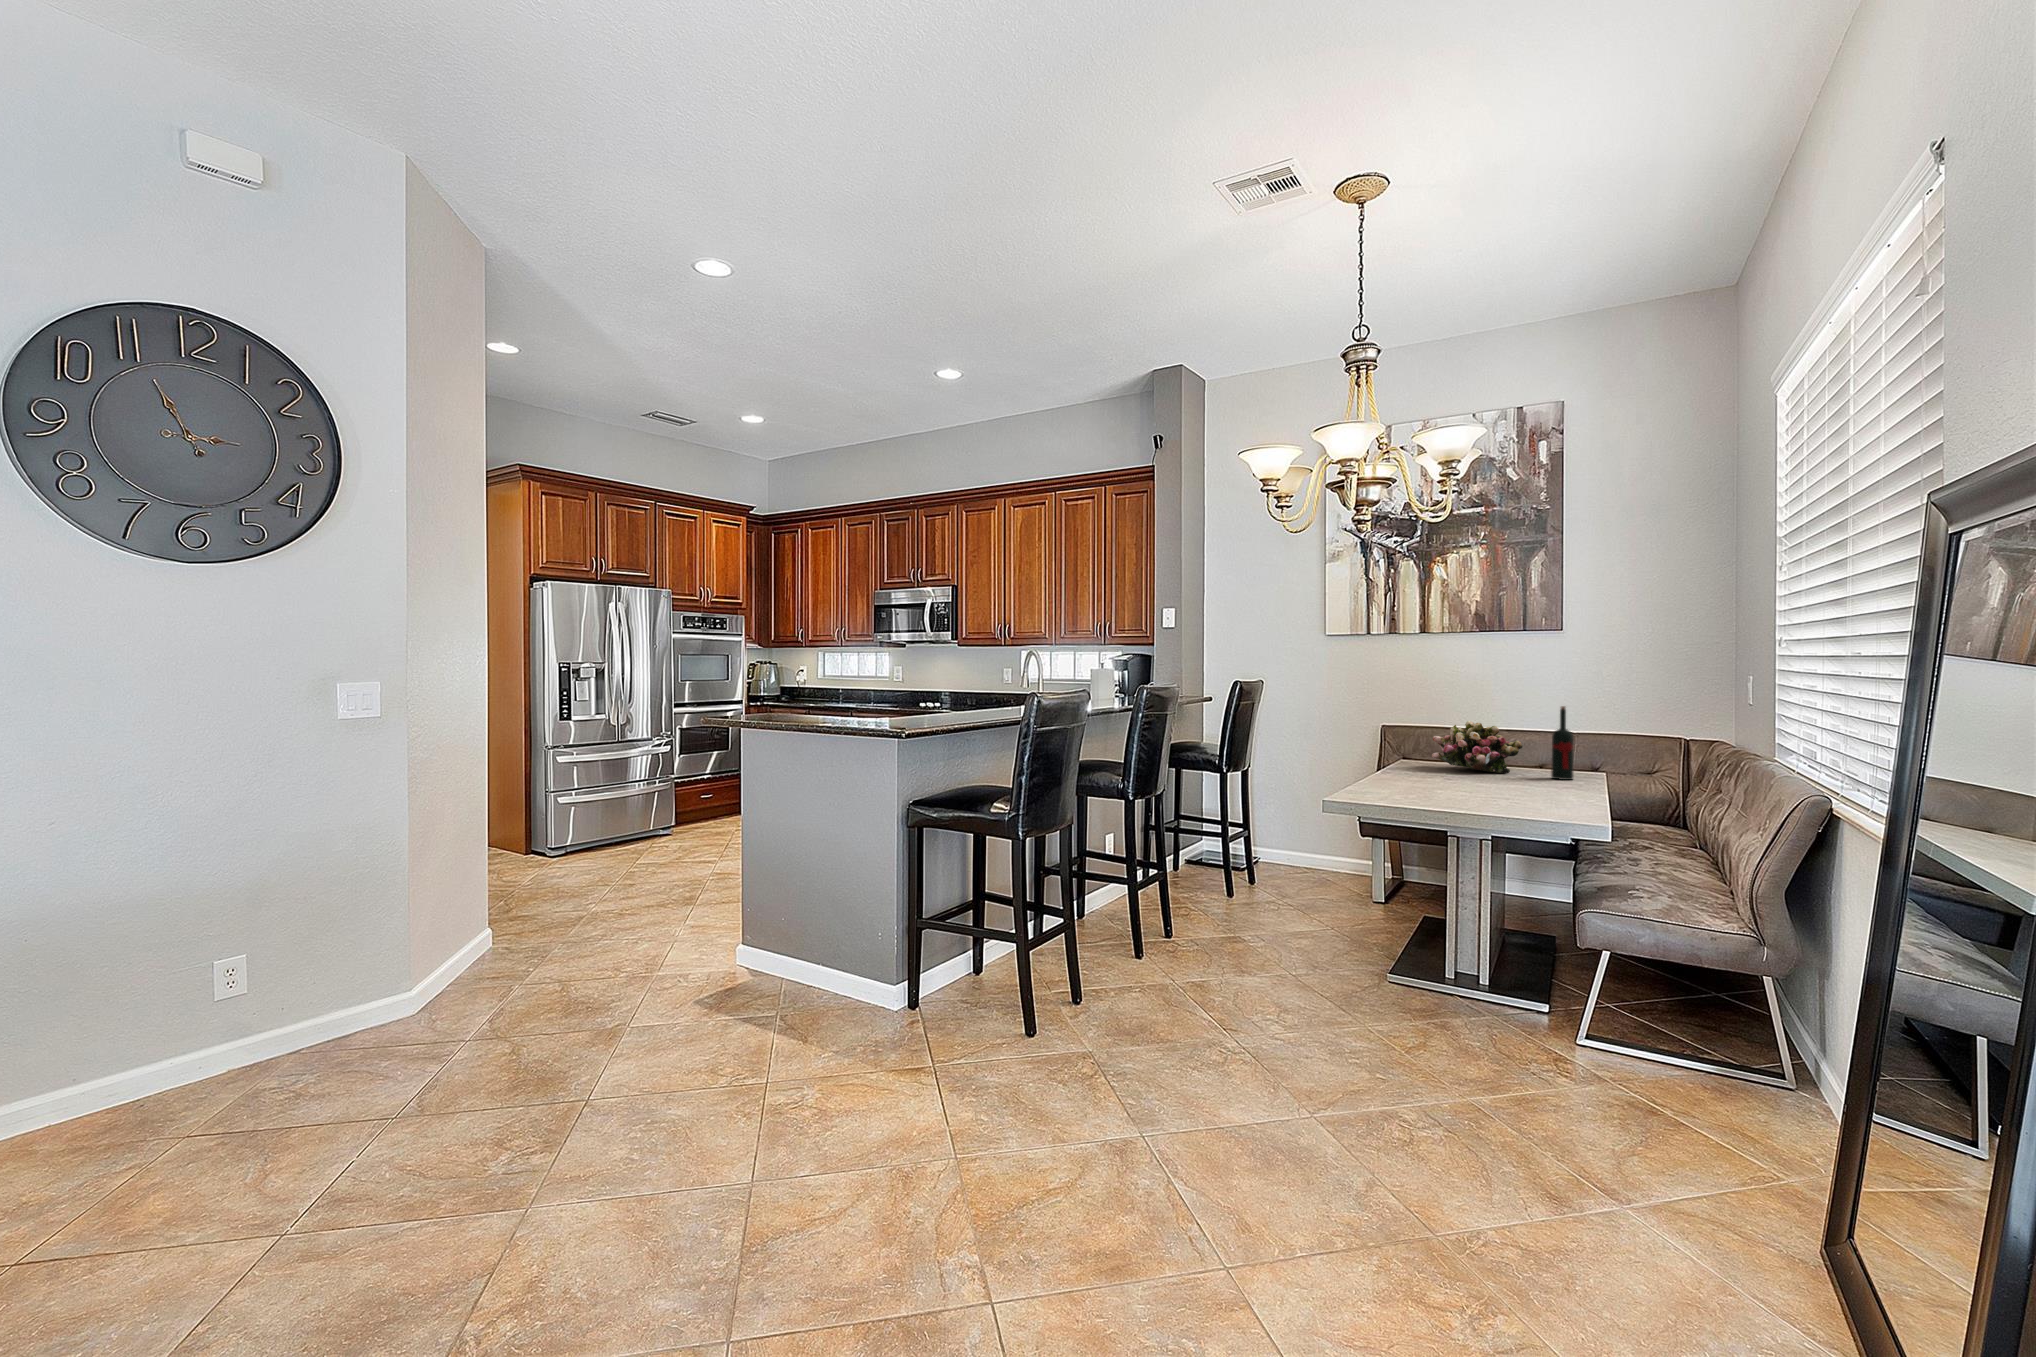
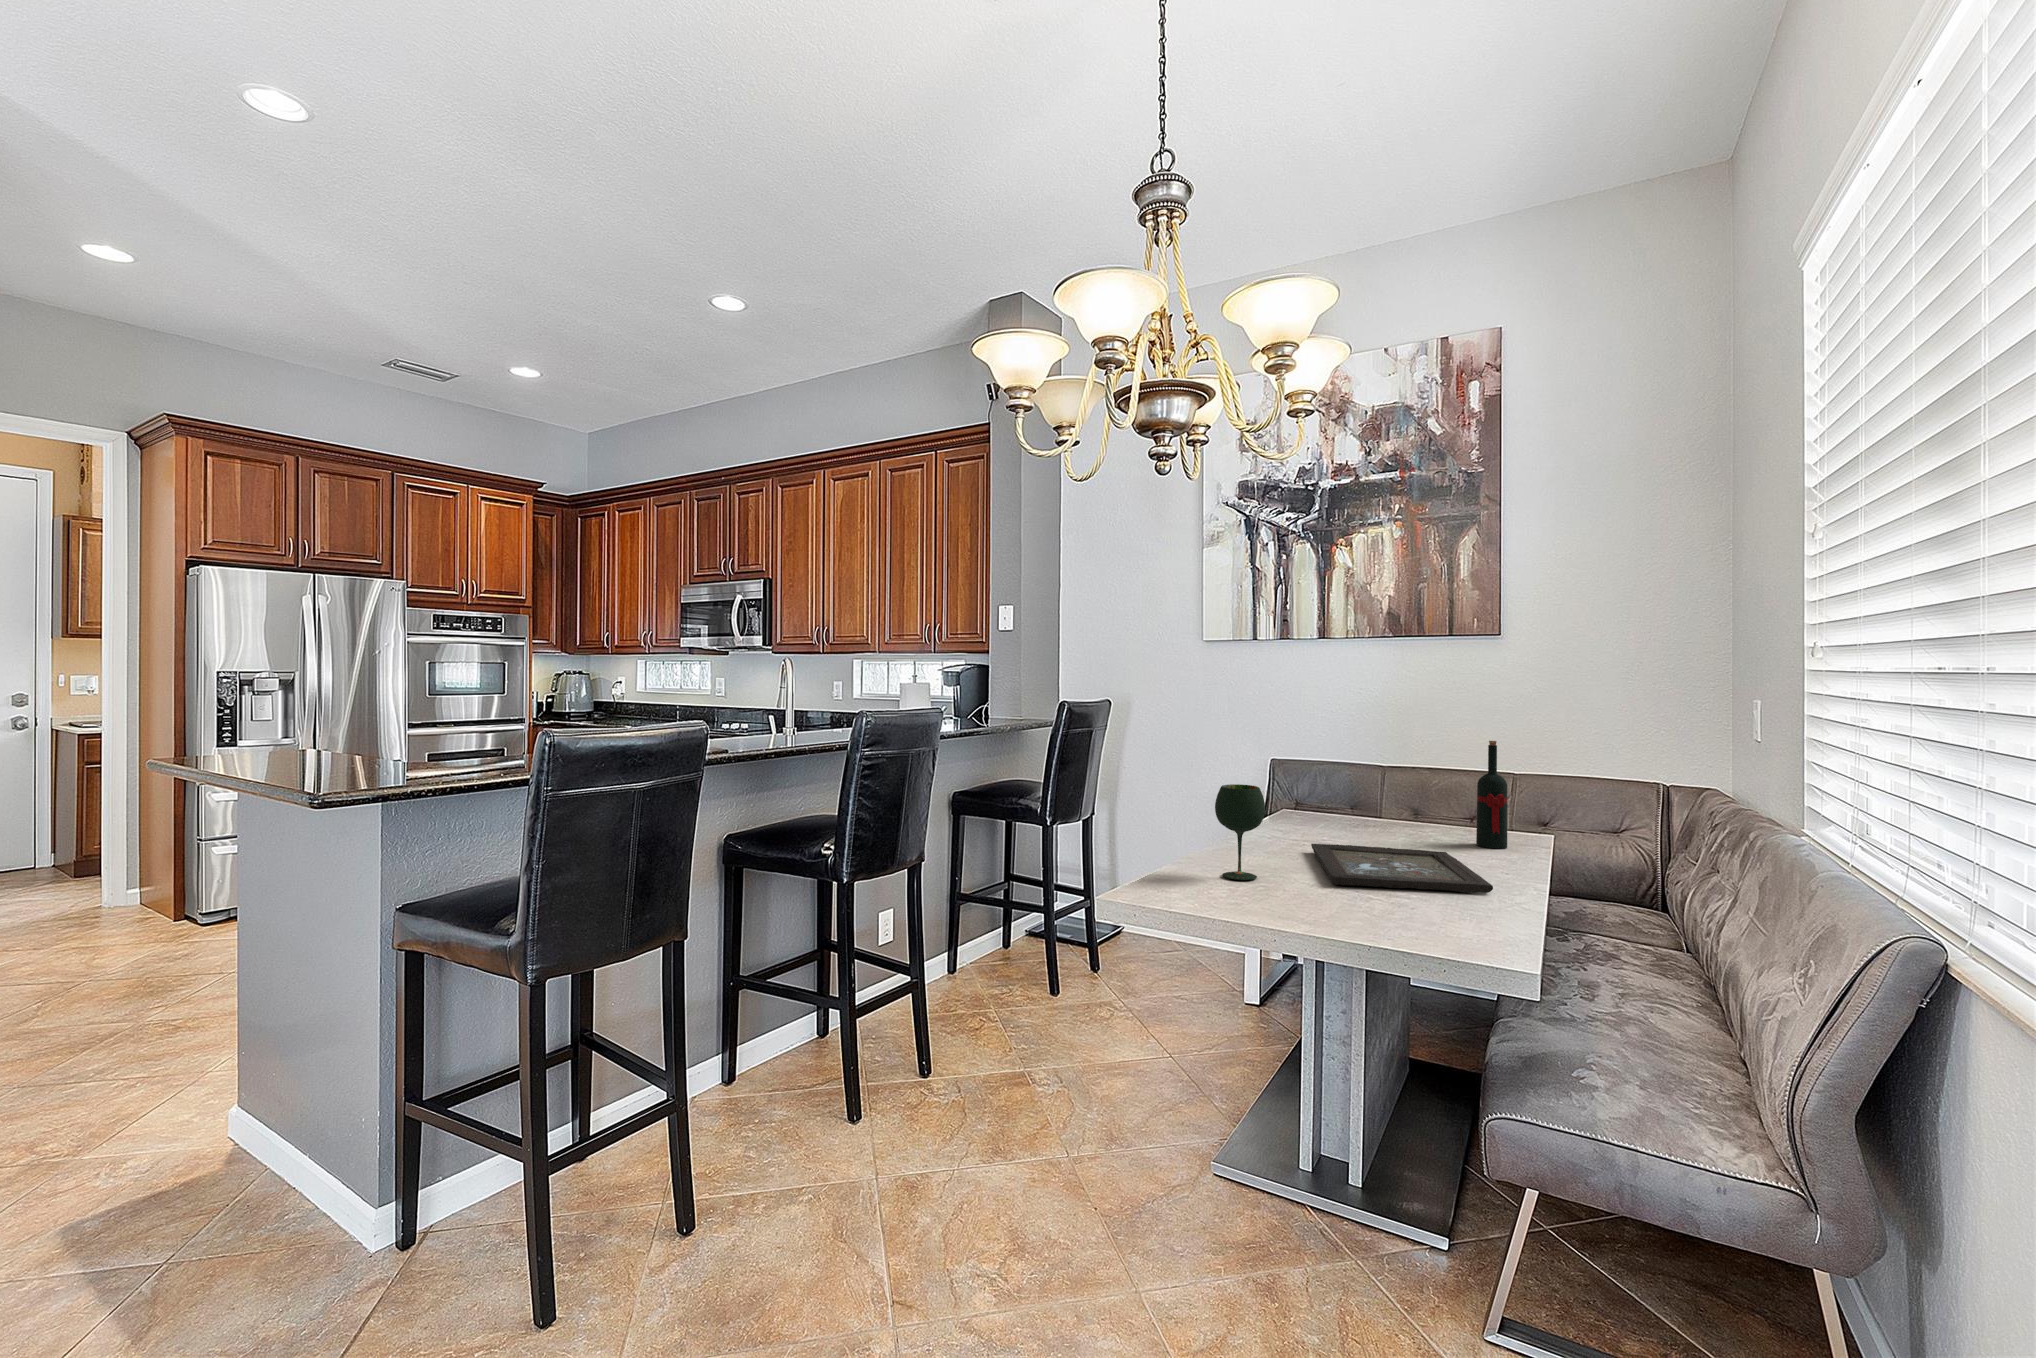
flower arrangement: present [1432,721,1523,773] -> none [1315,758,1439,834]
wine glass: none [1382,733,1417,794] -> present [1215,784,1265,880]
tray: none [1438,776,1569,798] -> present [1311,844,1493,893]

